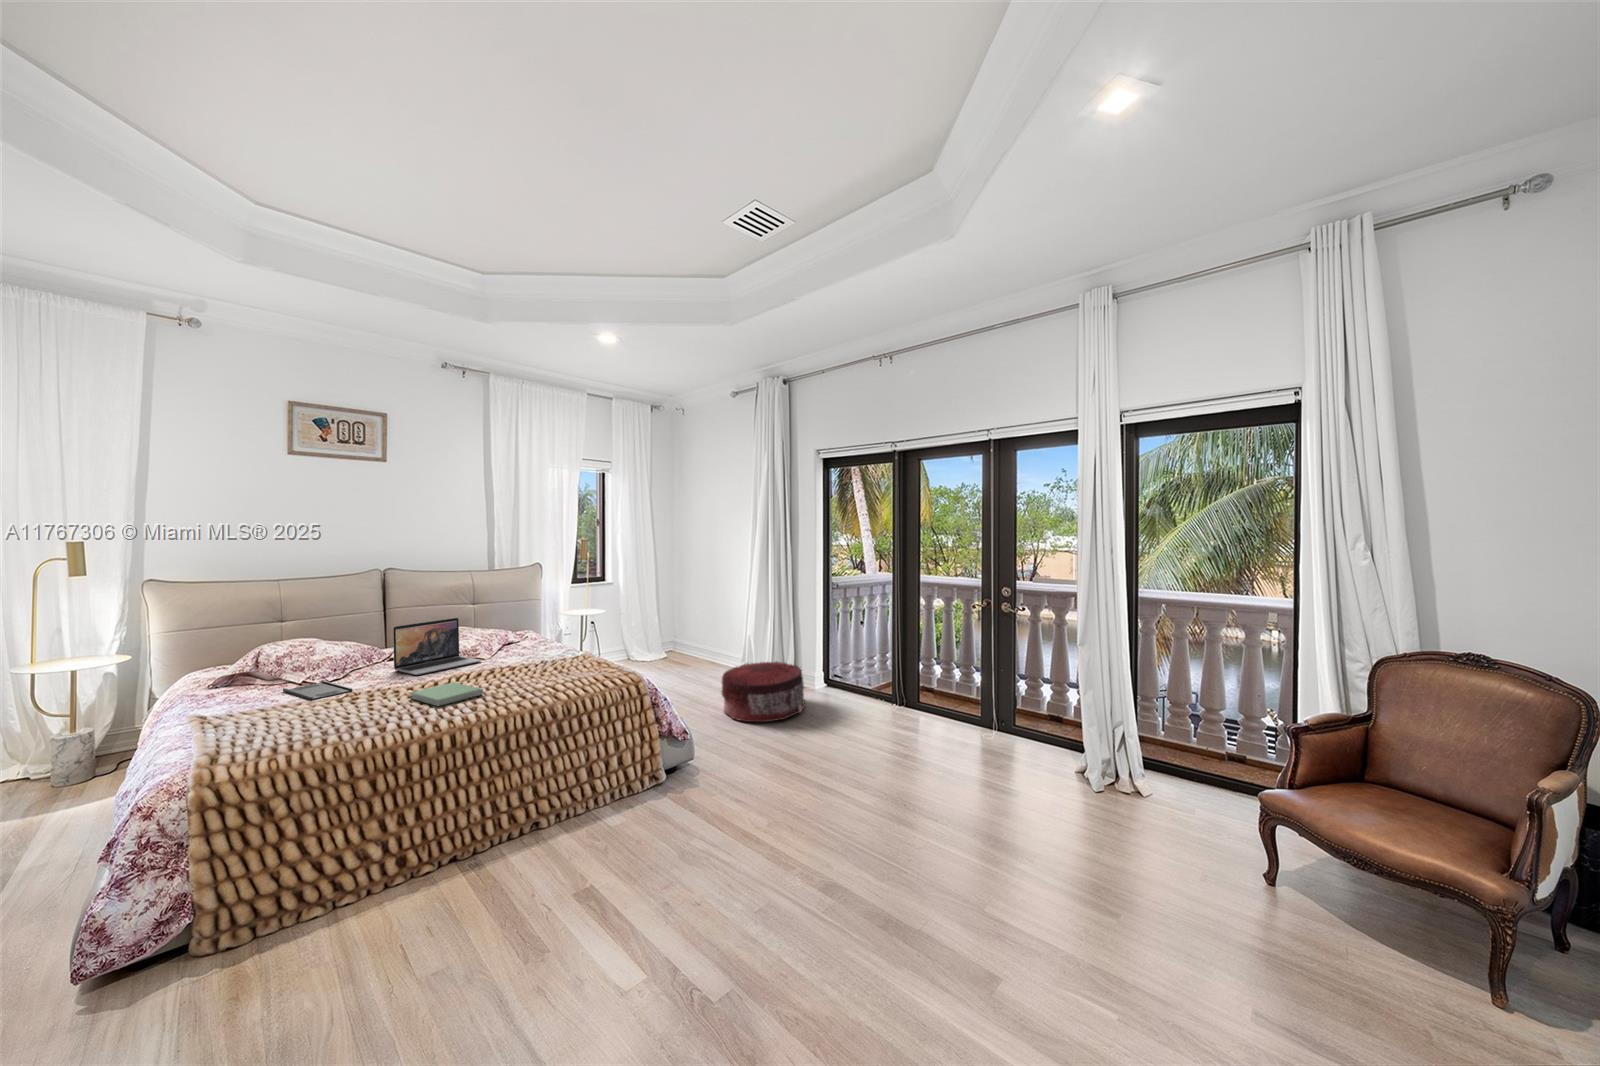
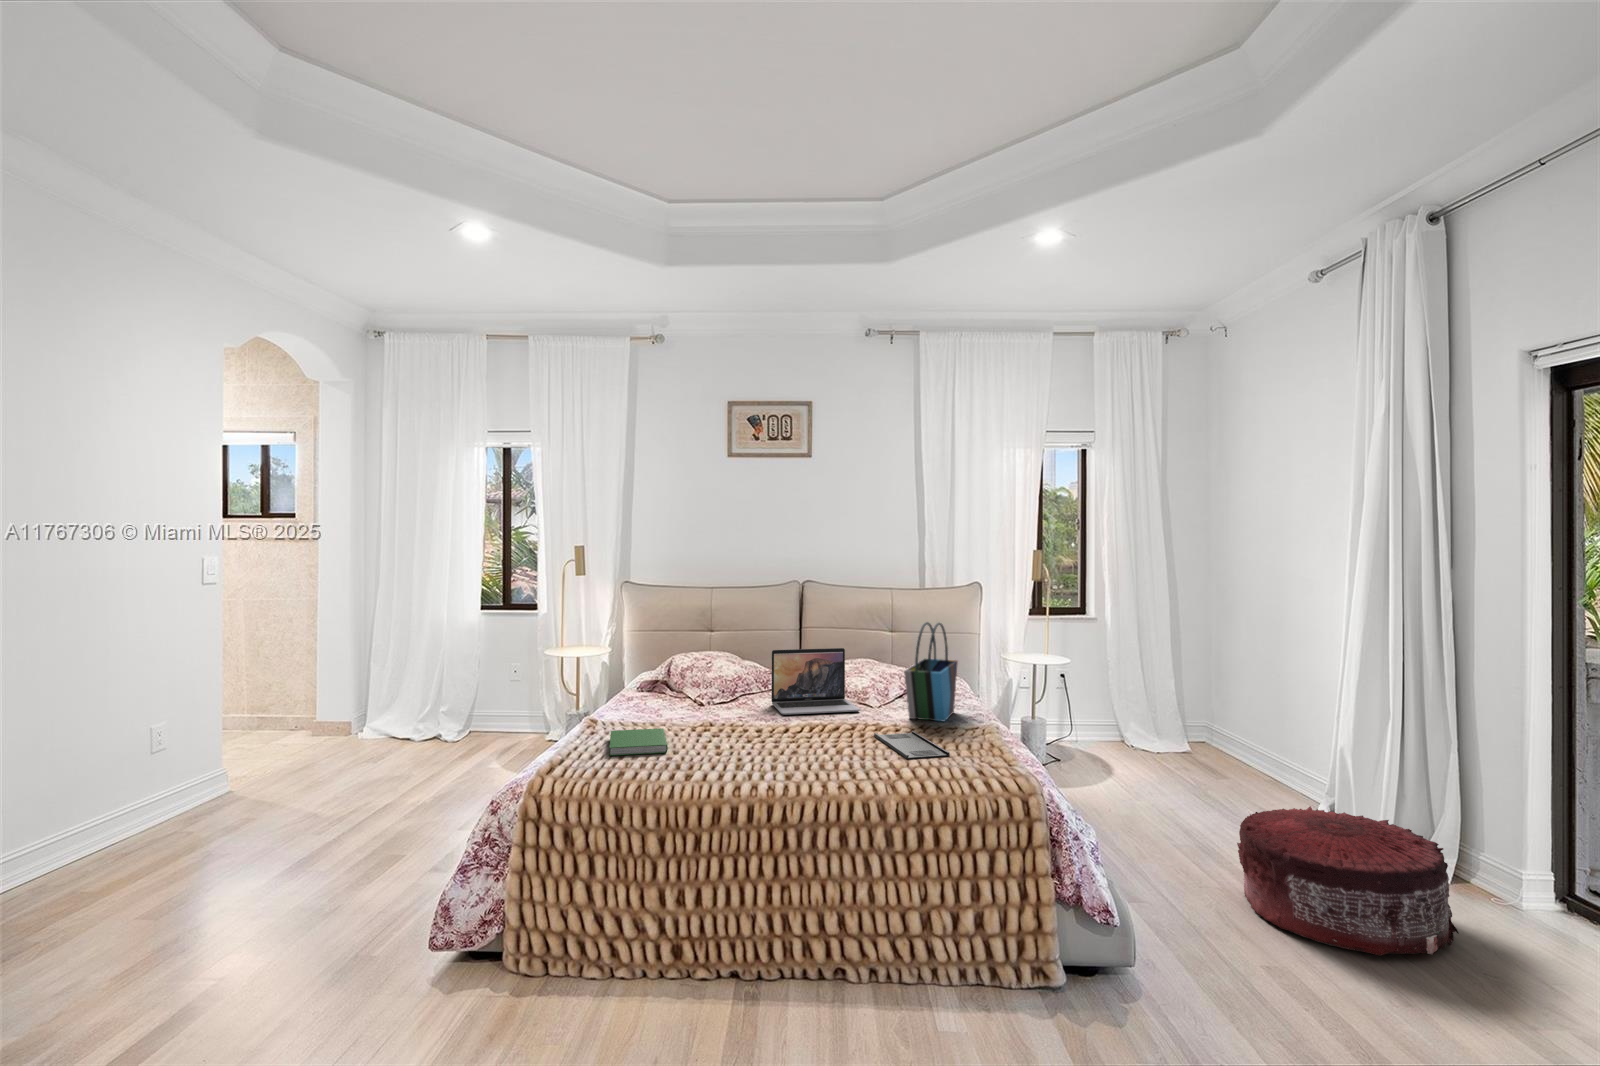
tote bag: none [523,591,551,659] -> present [904,622,958,721]
tray: present [283,681,352,700] -> present [874,731,950,759]
hardcover book: present [411,682,483,706] -> present [609,728,668,756]

